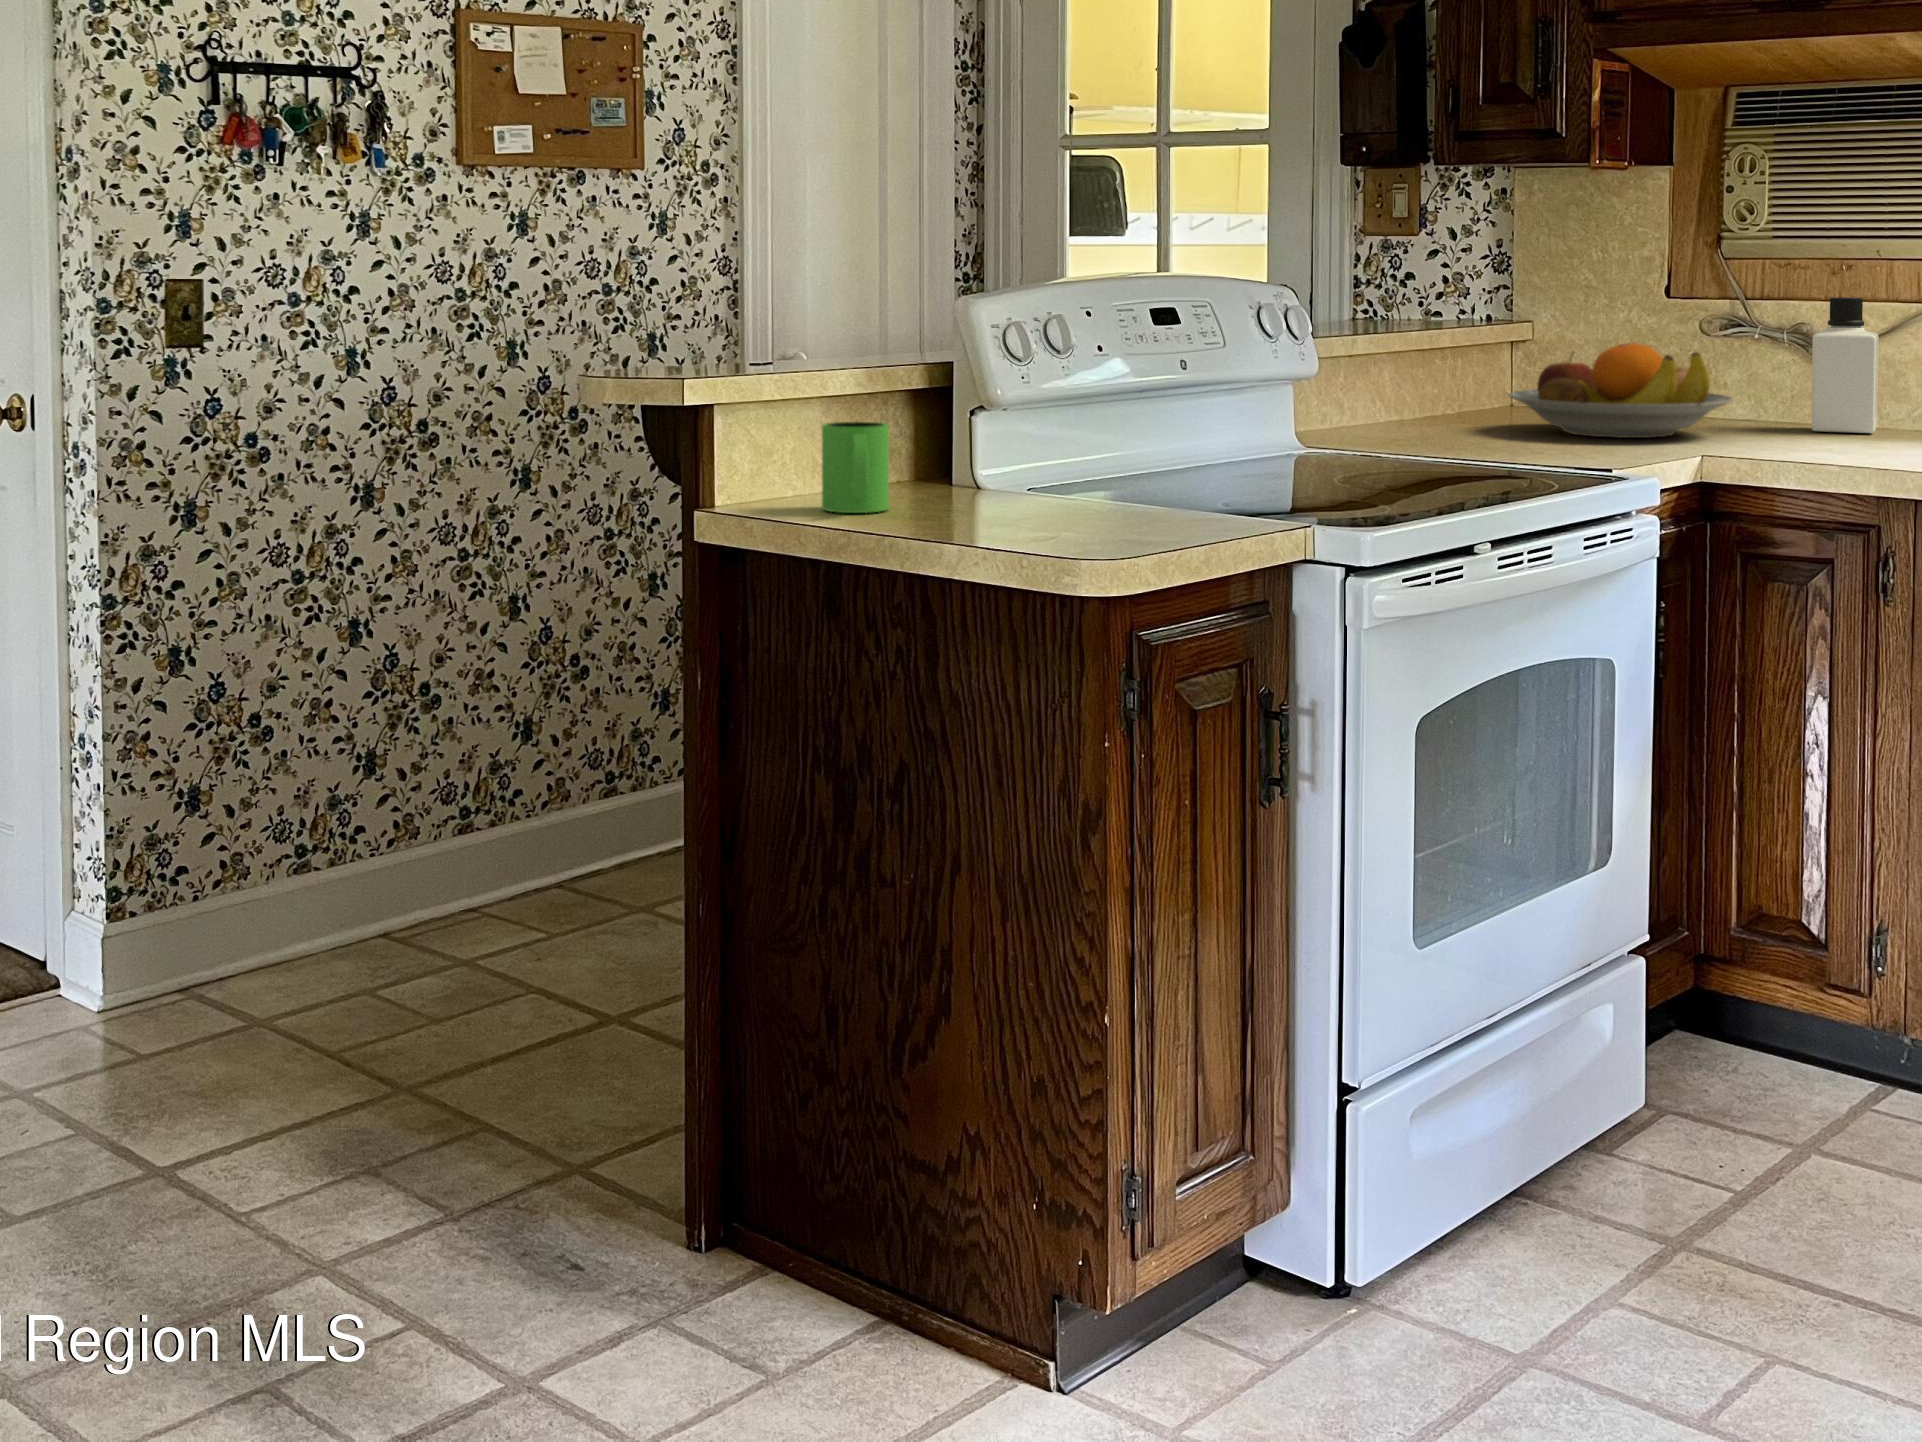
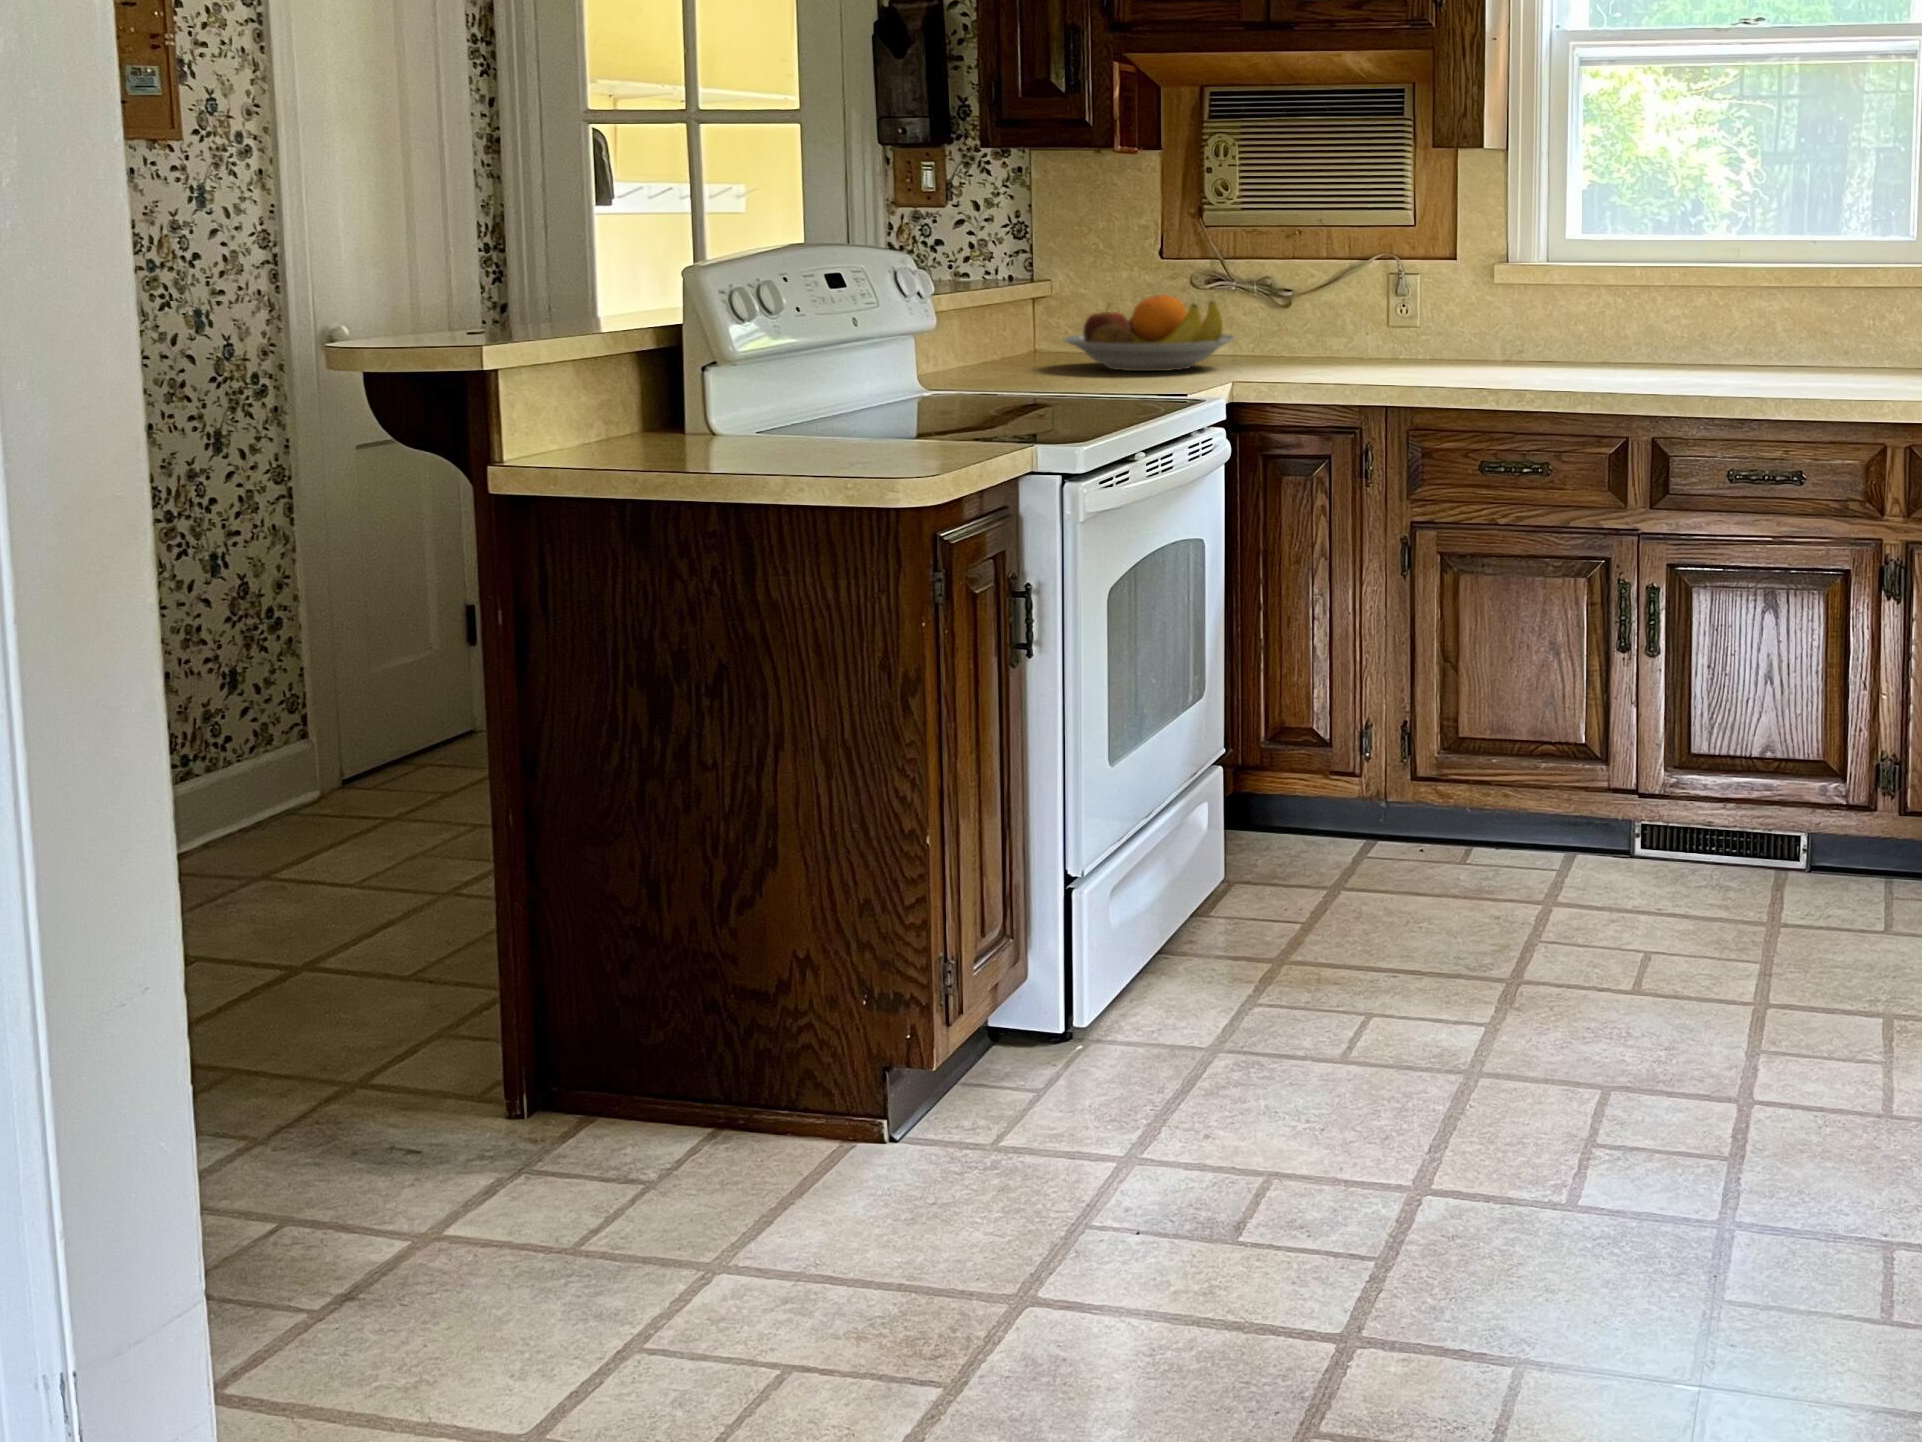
bottle: present [1811,297,1879,433] -> none [1281,255,1328,360]
mug: present [822,422,889,513] -> none [607,379,671,459]

